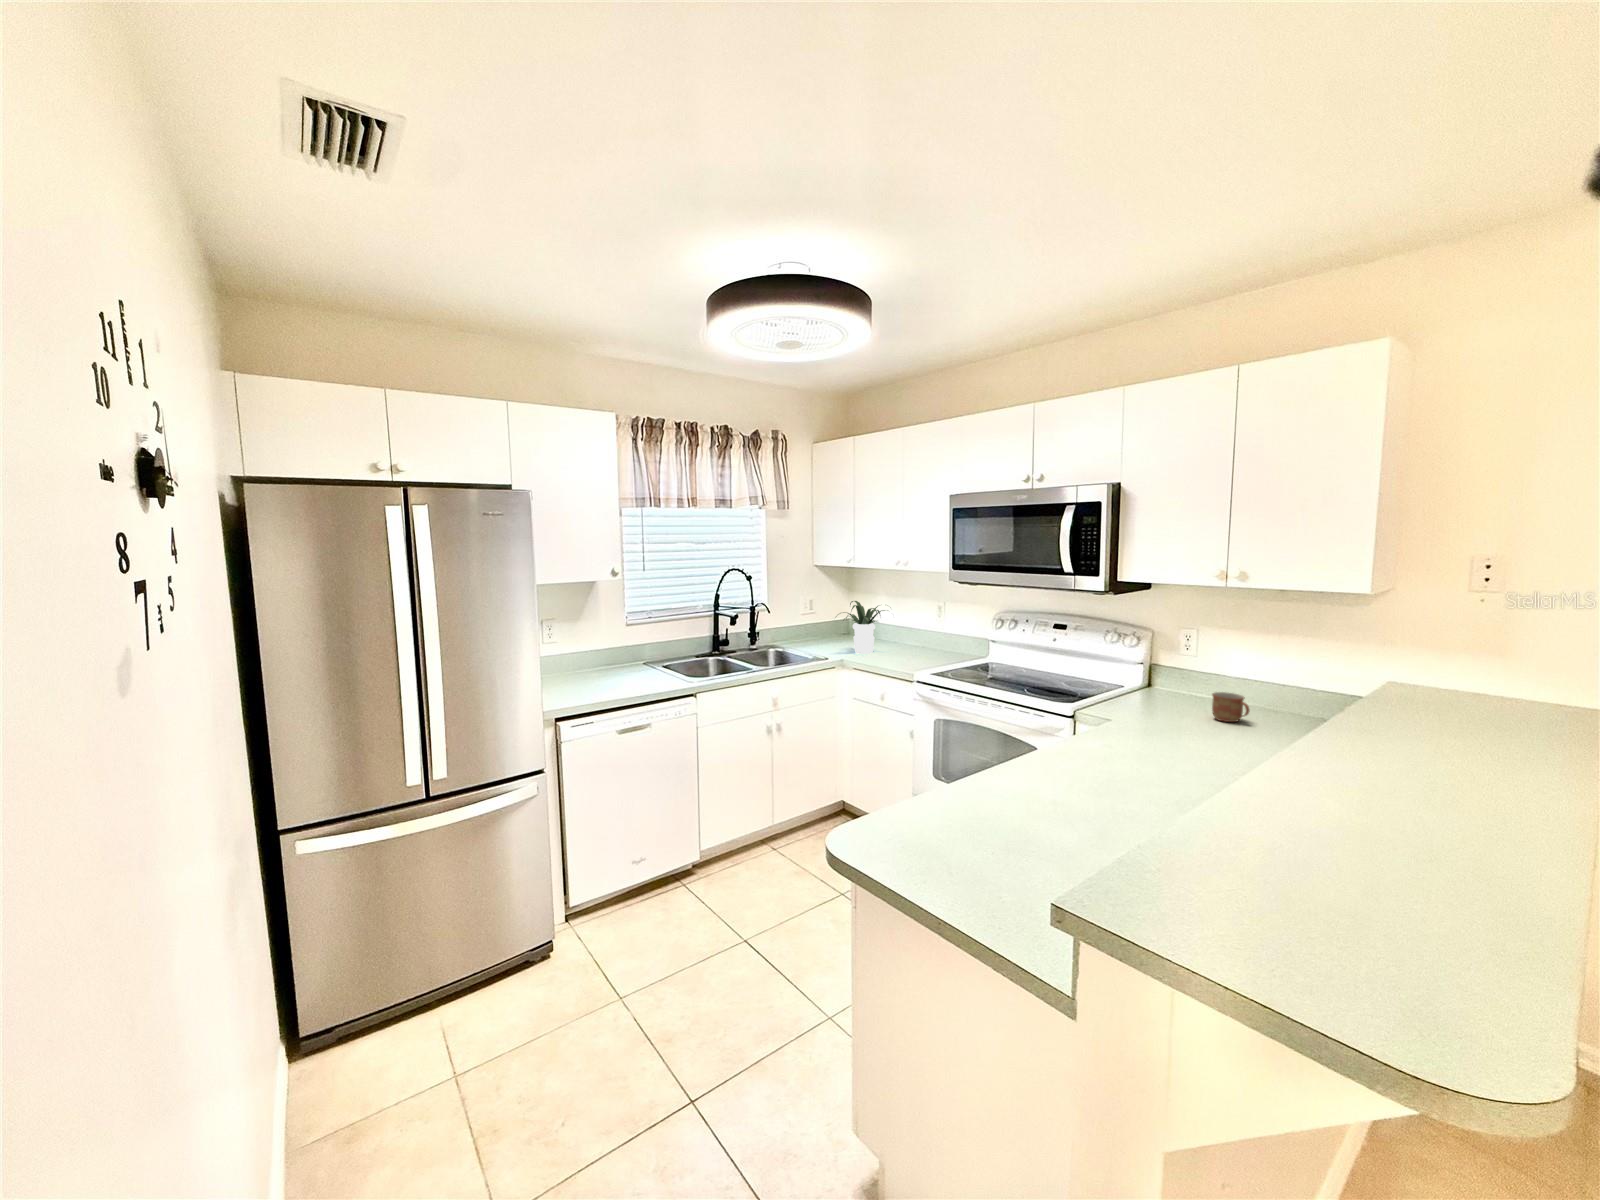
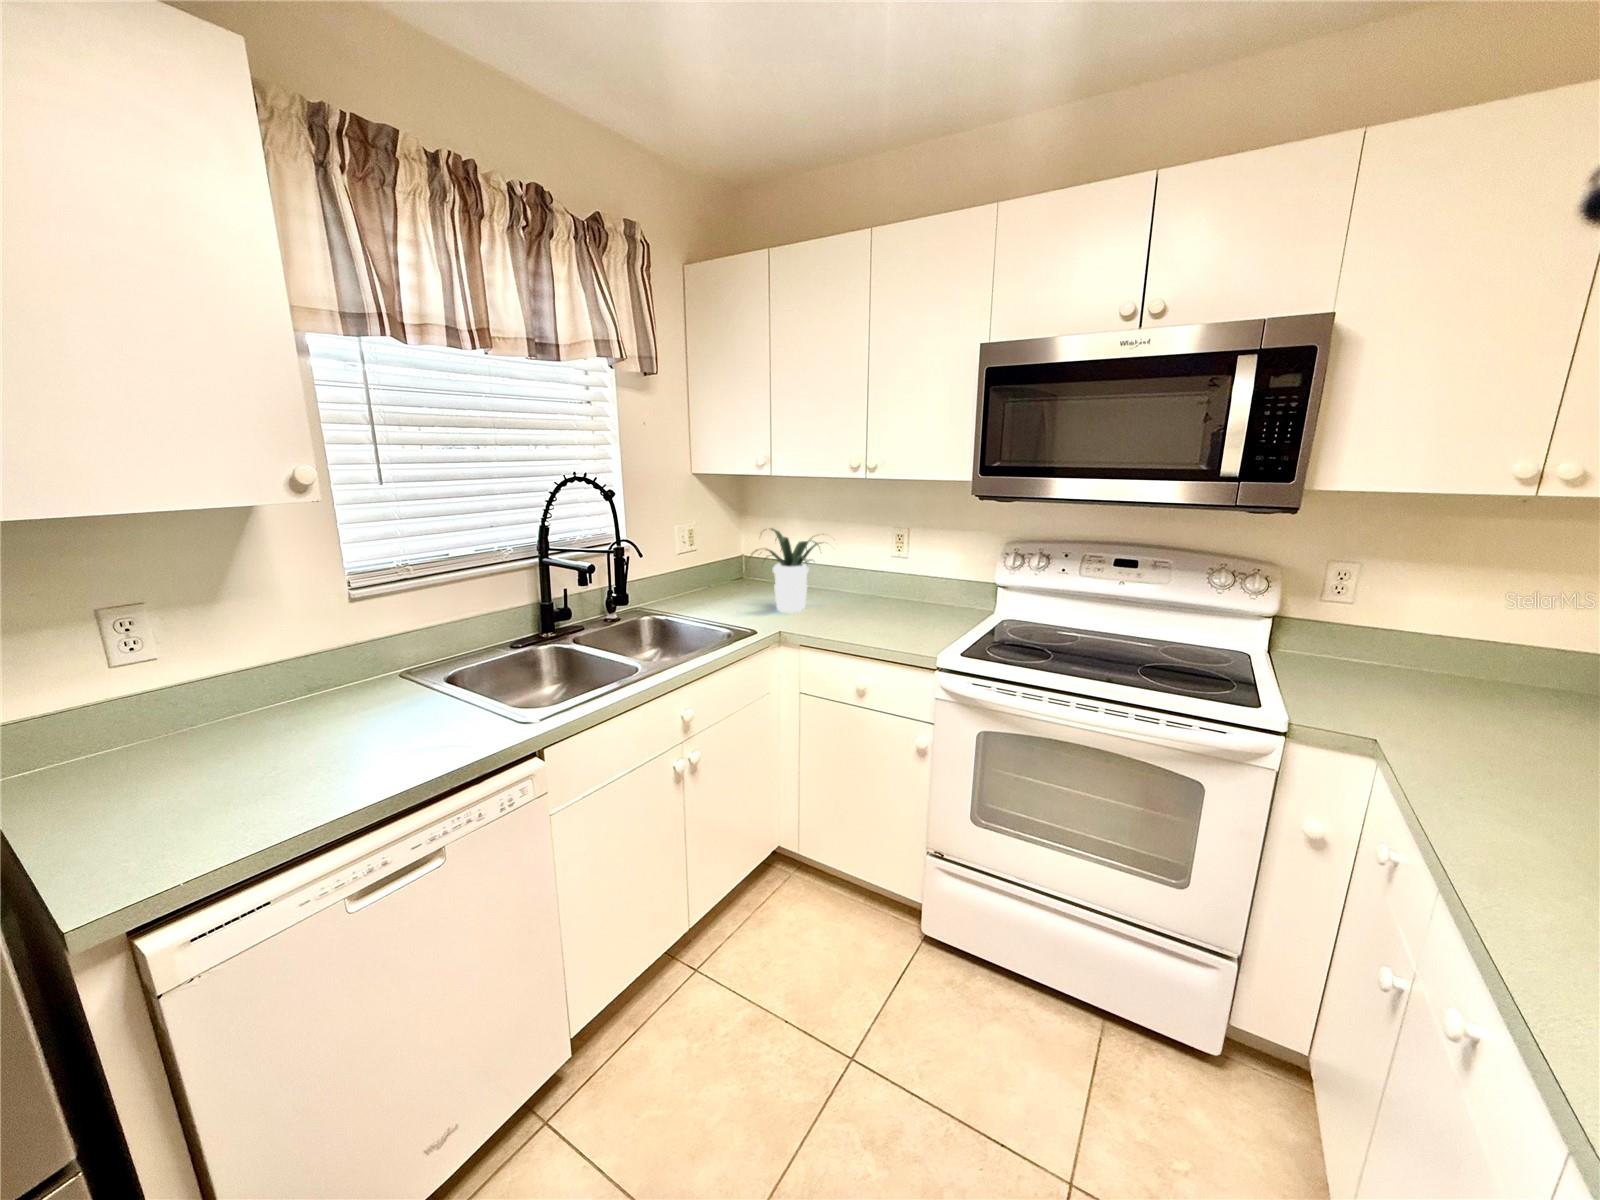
mug: present [1212,692,1250,722] -> none [1479,673,1564,724]

